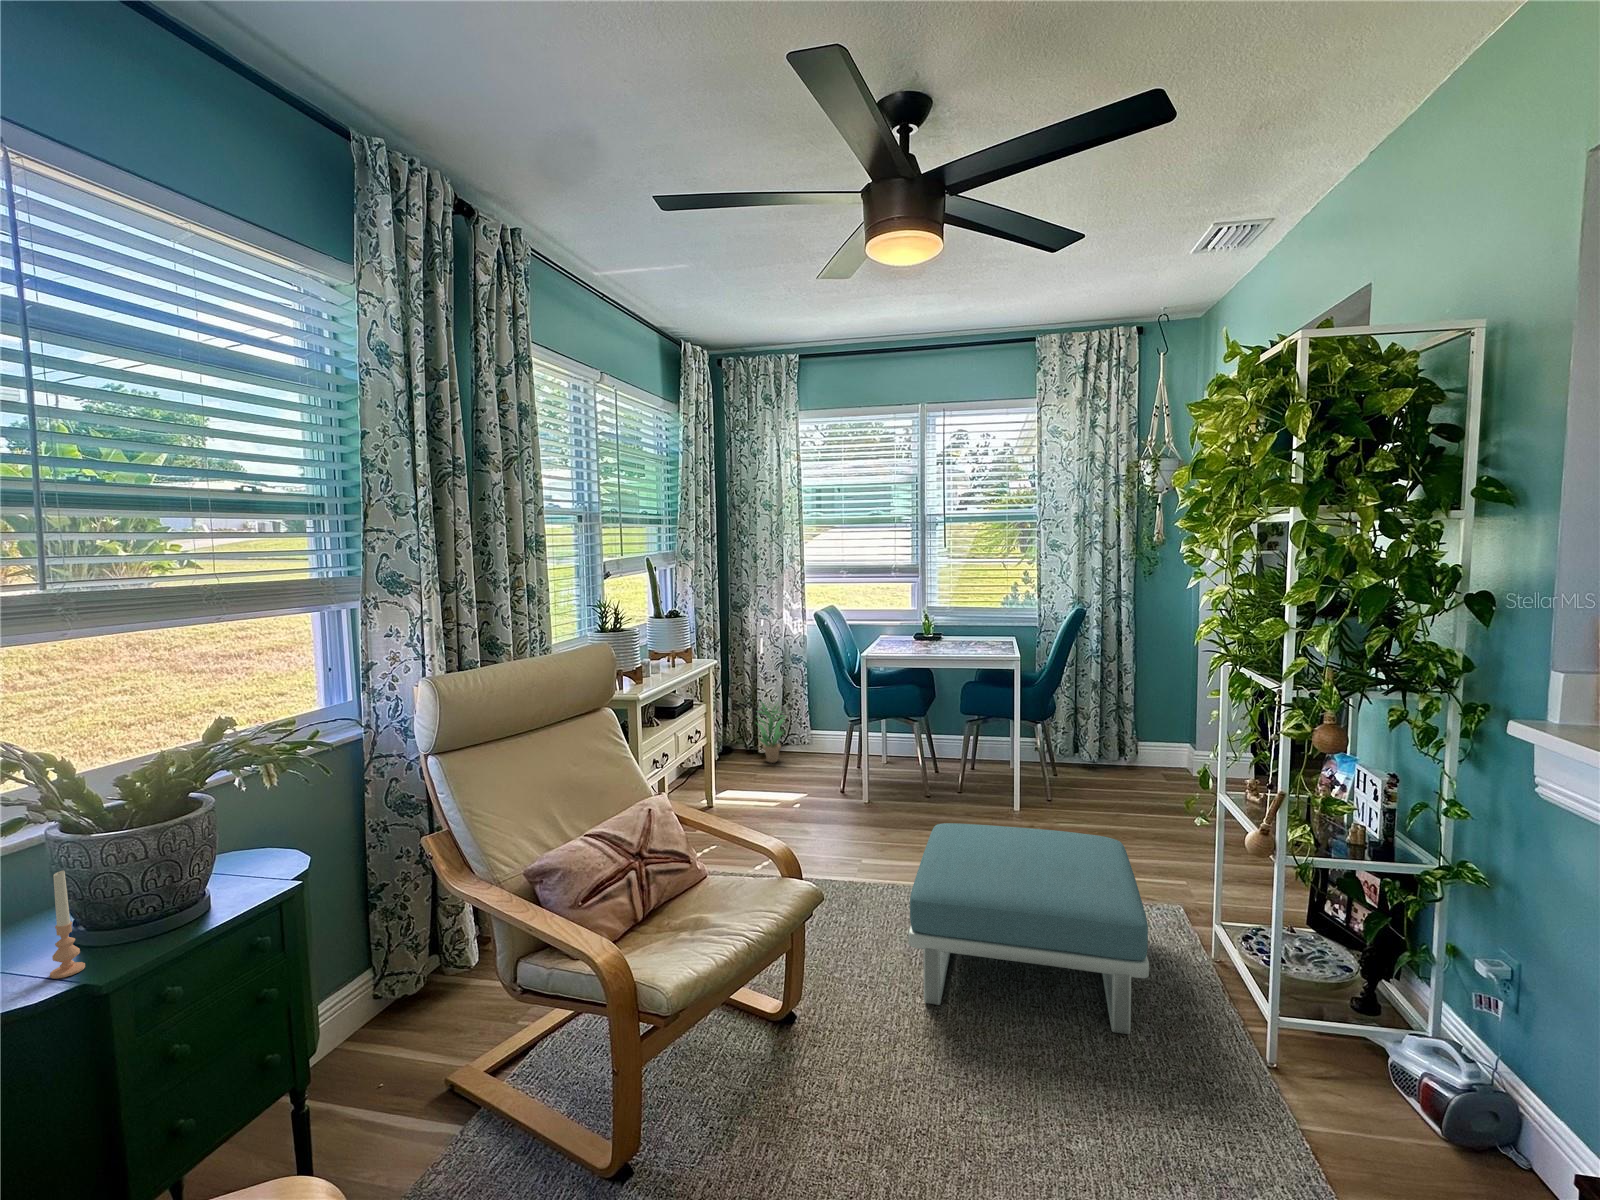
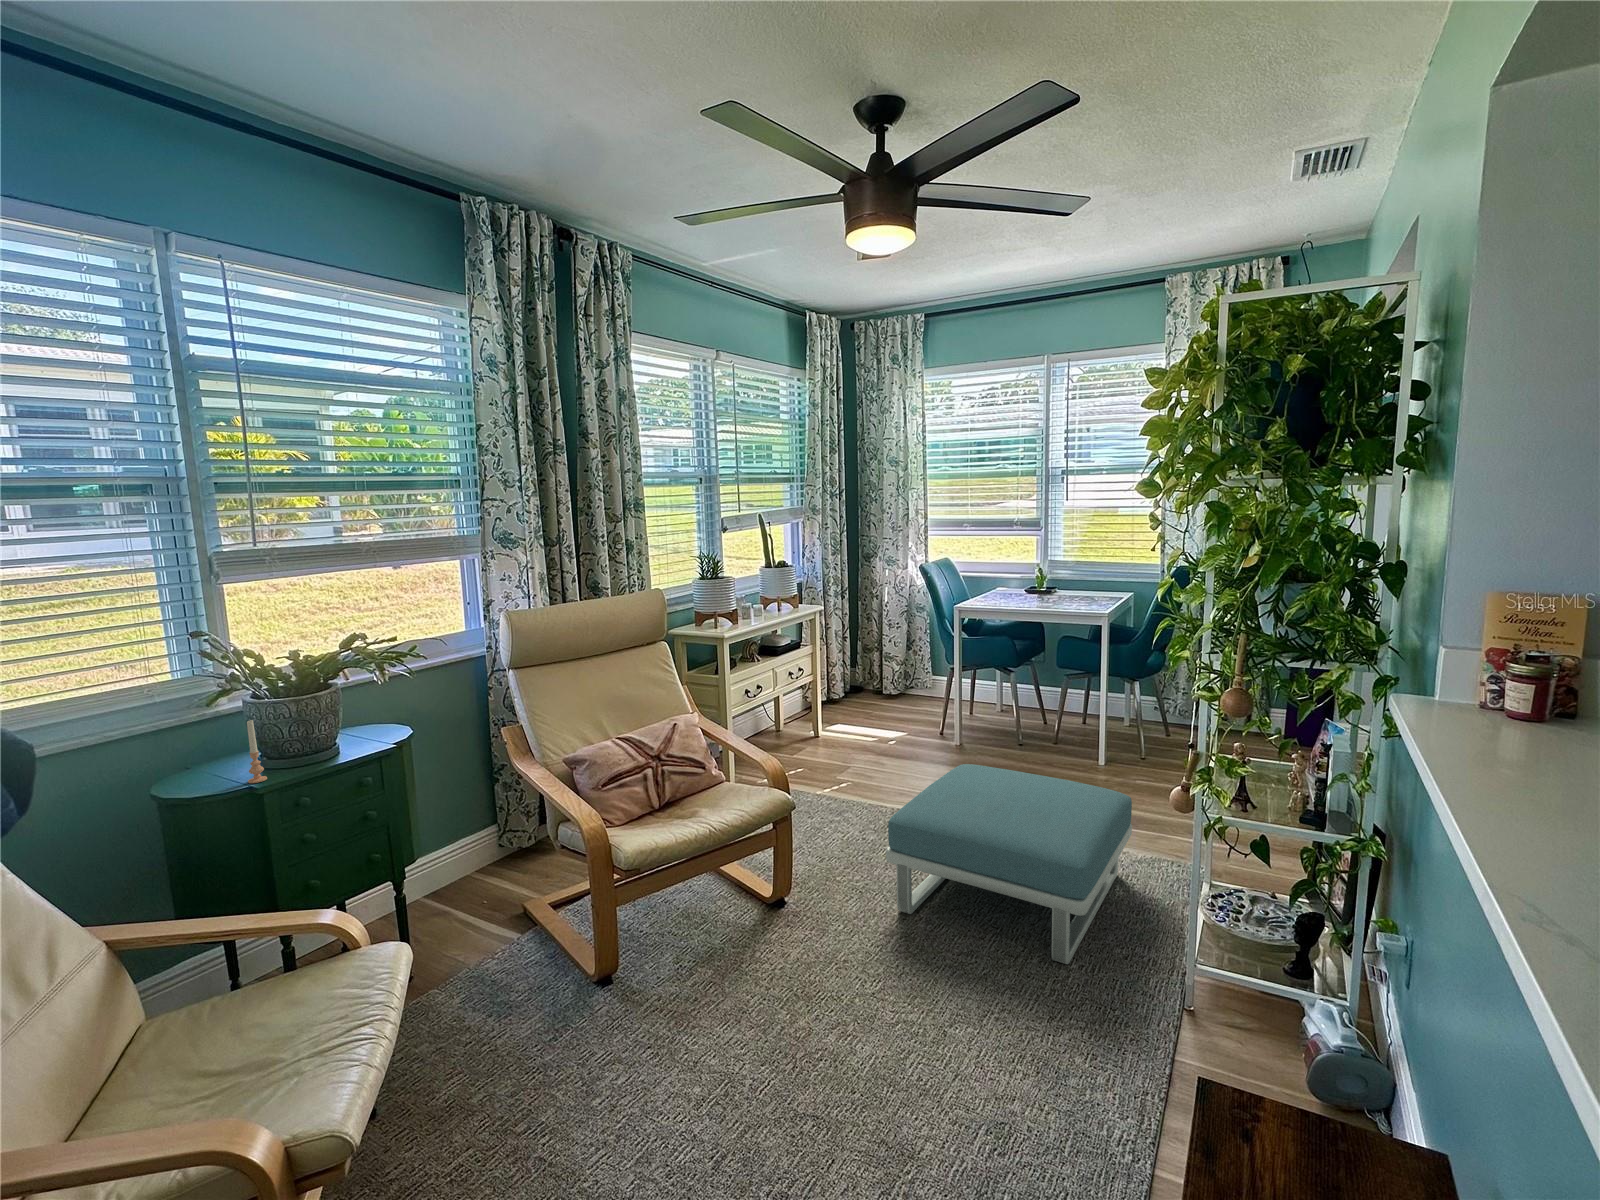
potted plant: present [758,701,784,763] -> none [873,645,905,703]

